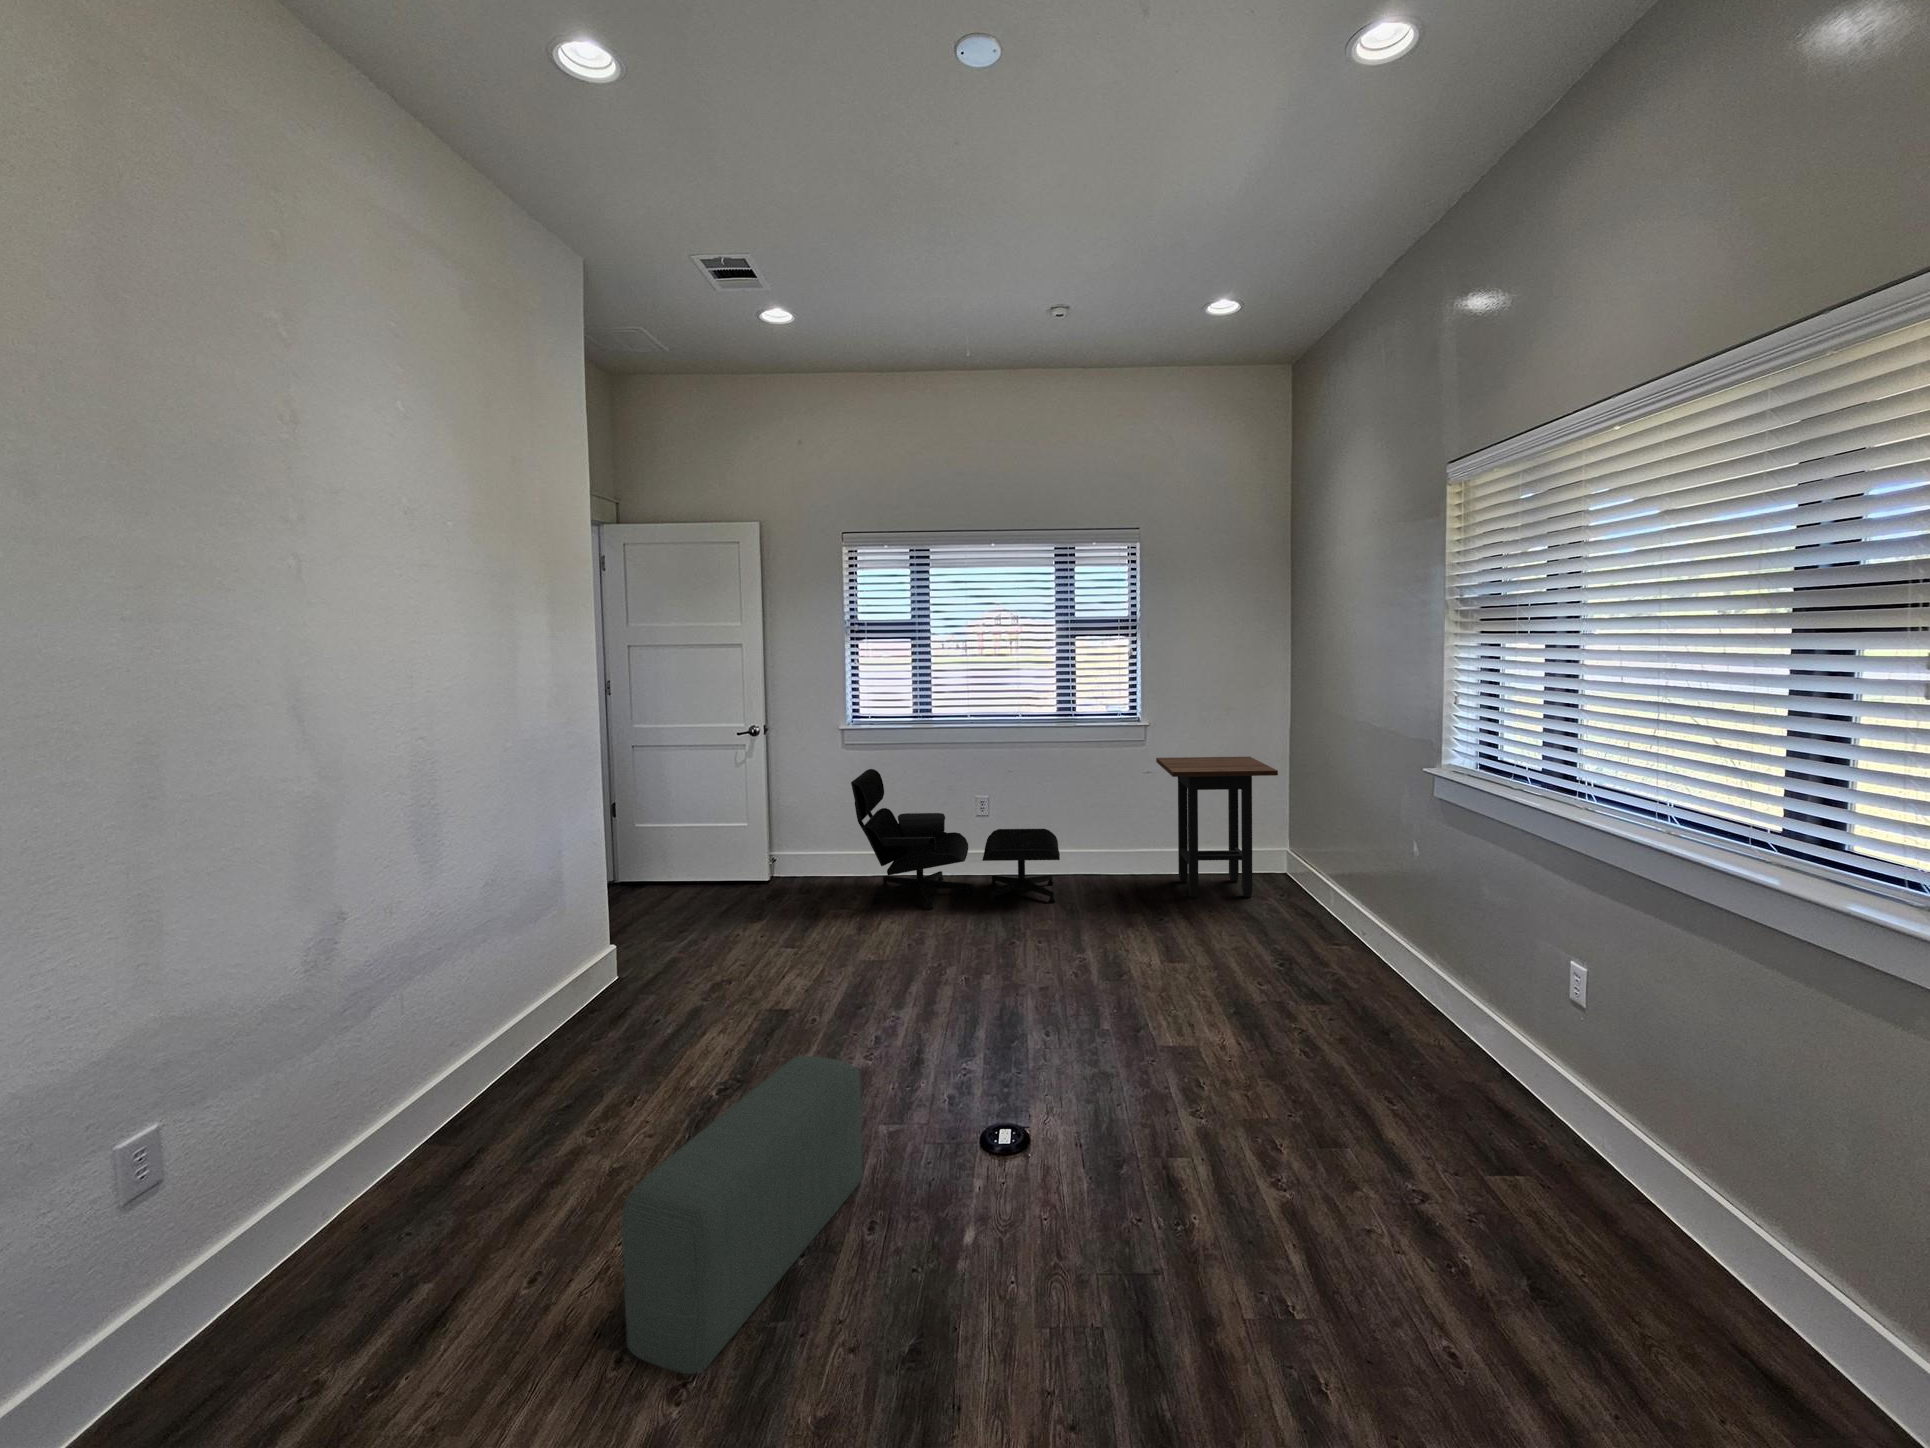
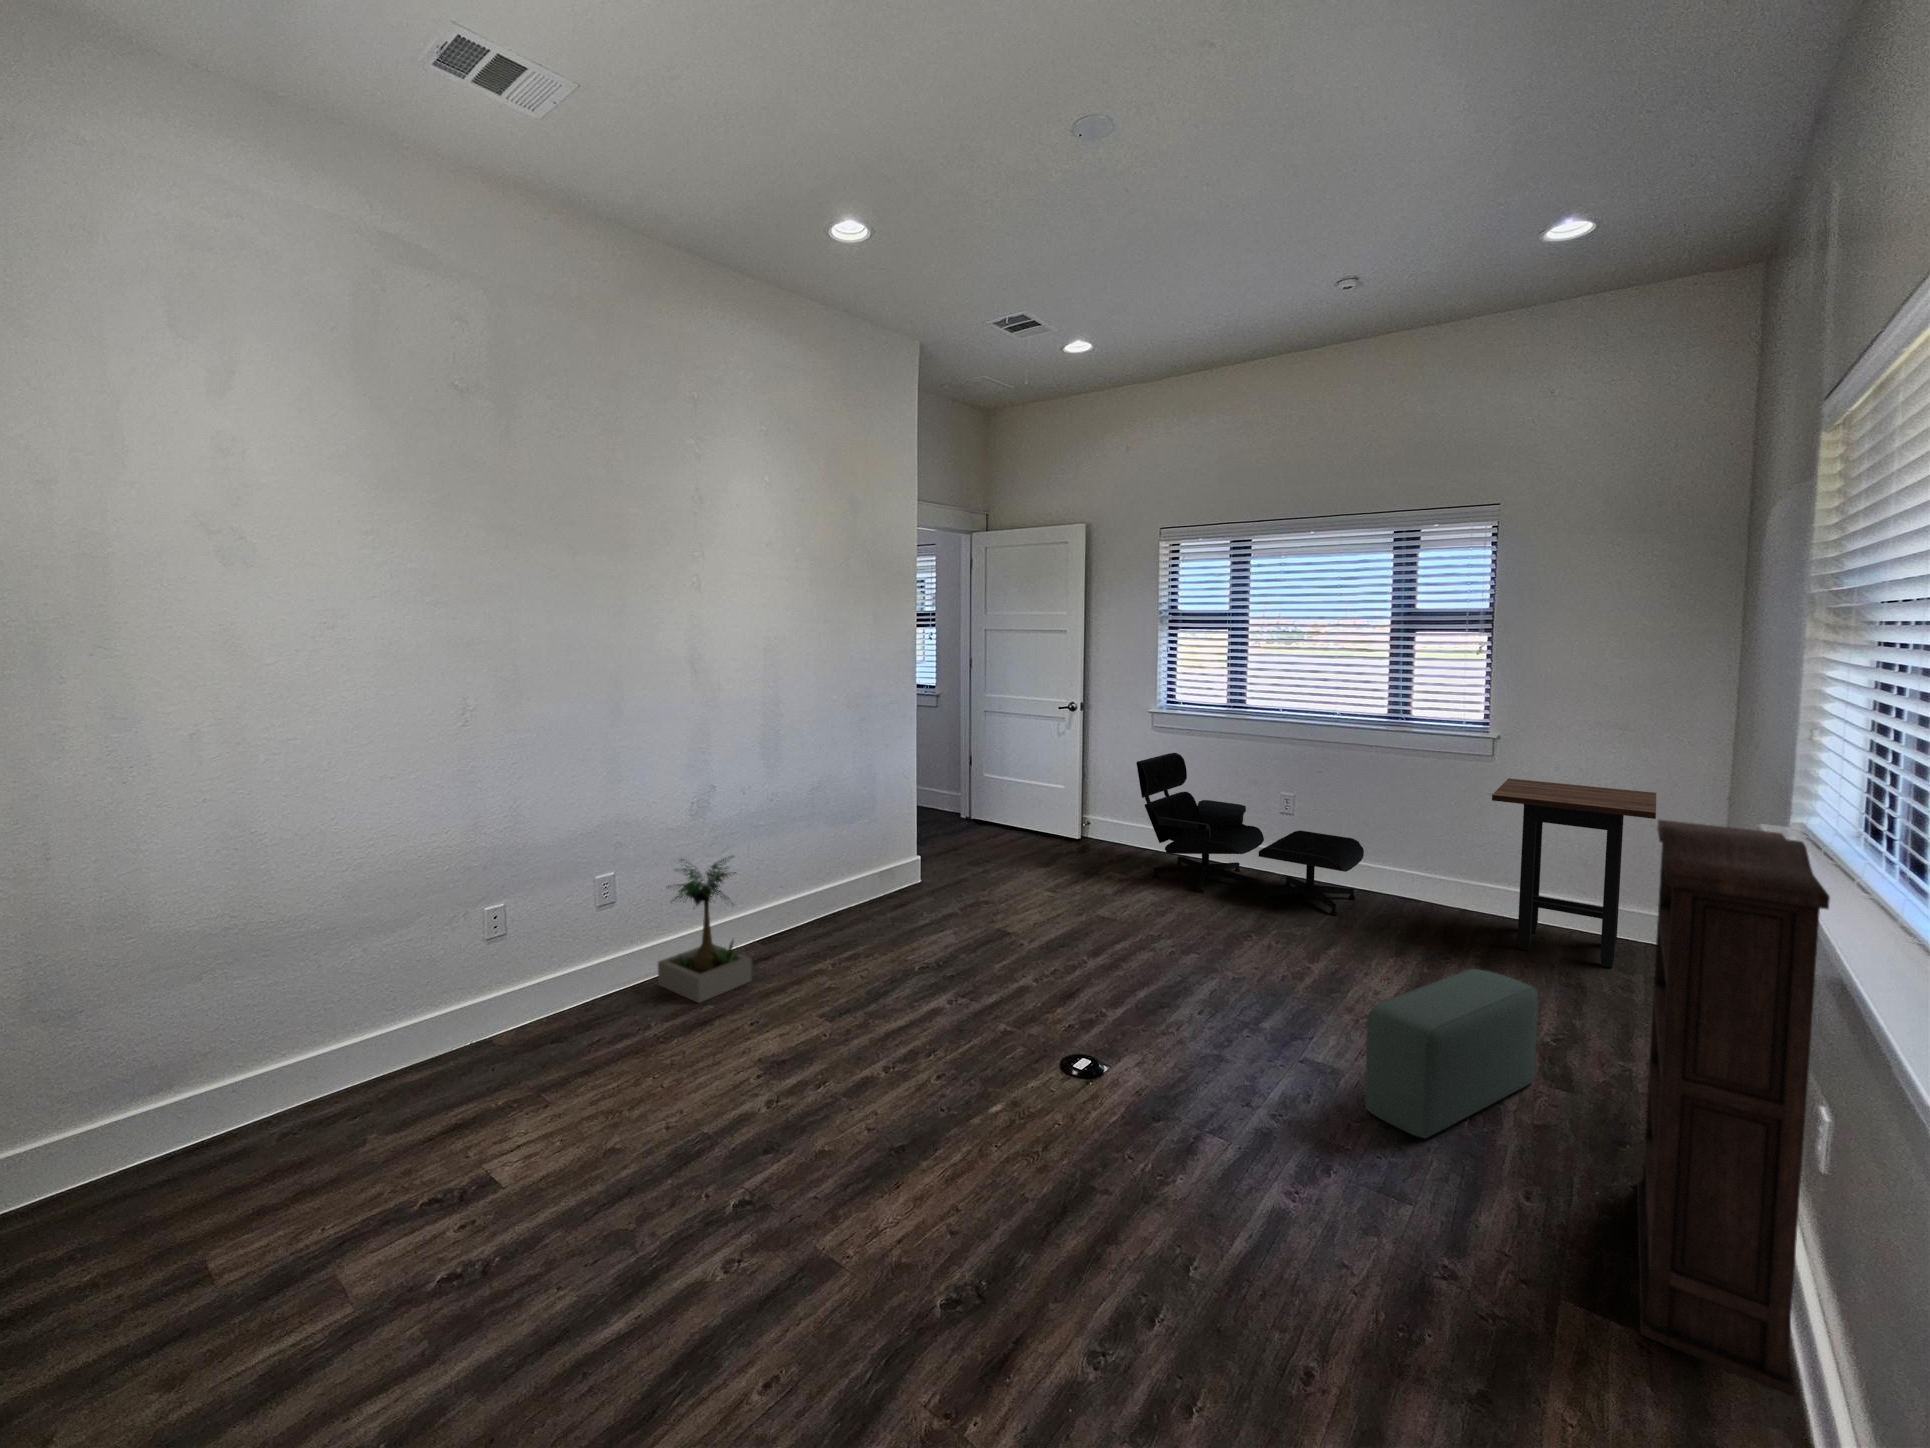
bookshelf: none [1430,768,1647,1182] -> present [1637,820,1830,1396]
potted plant: none [261,1009,465,1295] -> present [658,856,752,1003]
pouf: present [621,1056,863,1374] -> present [1365,969,1539,1138]

